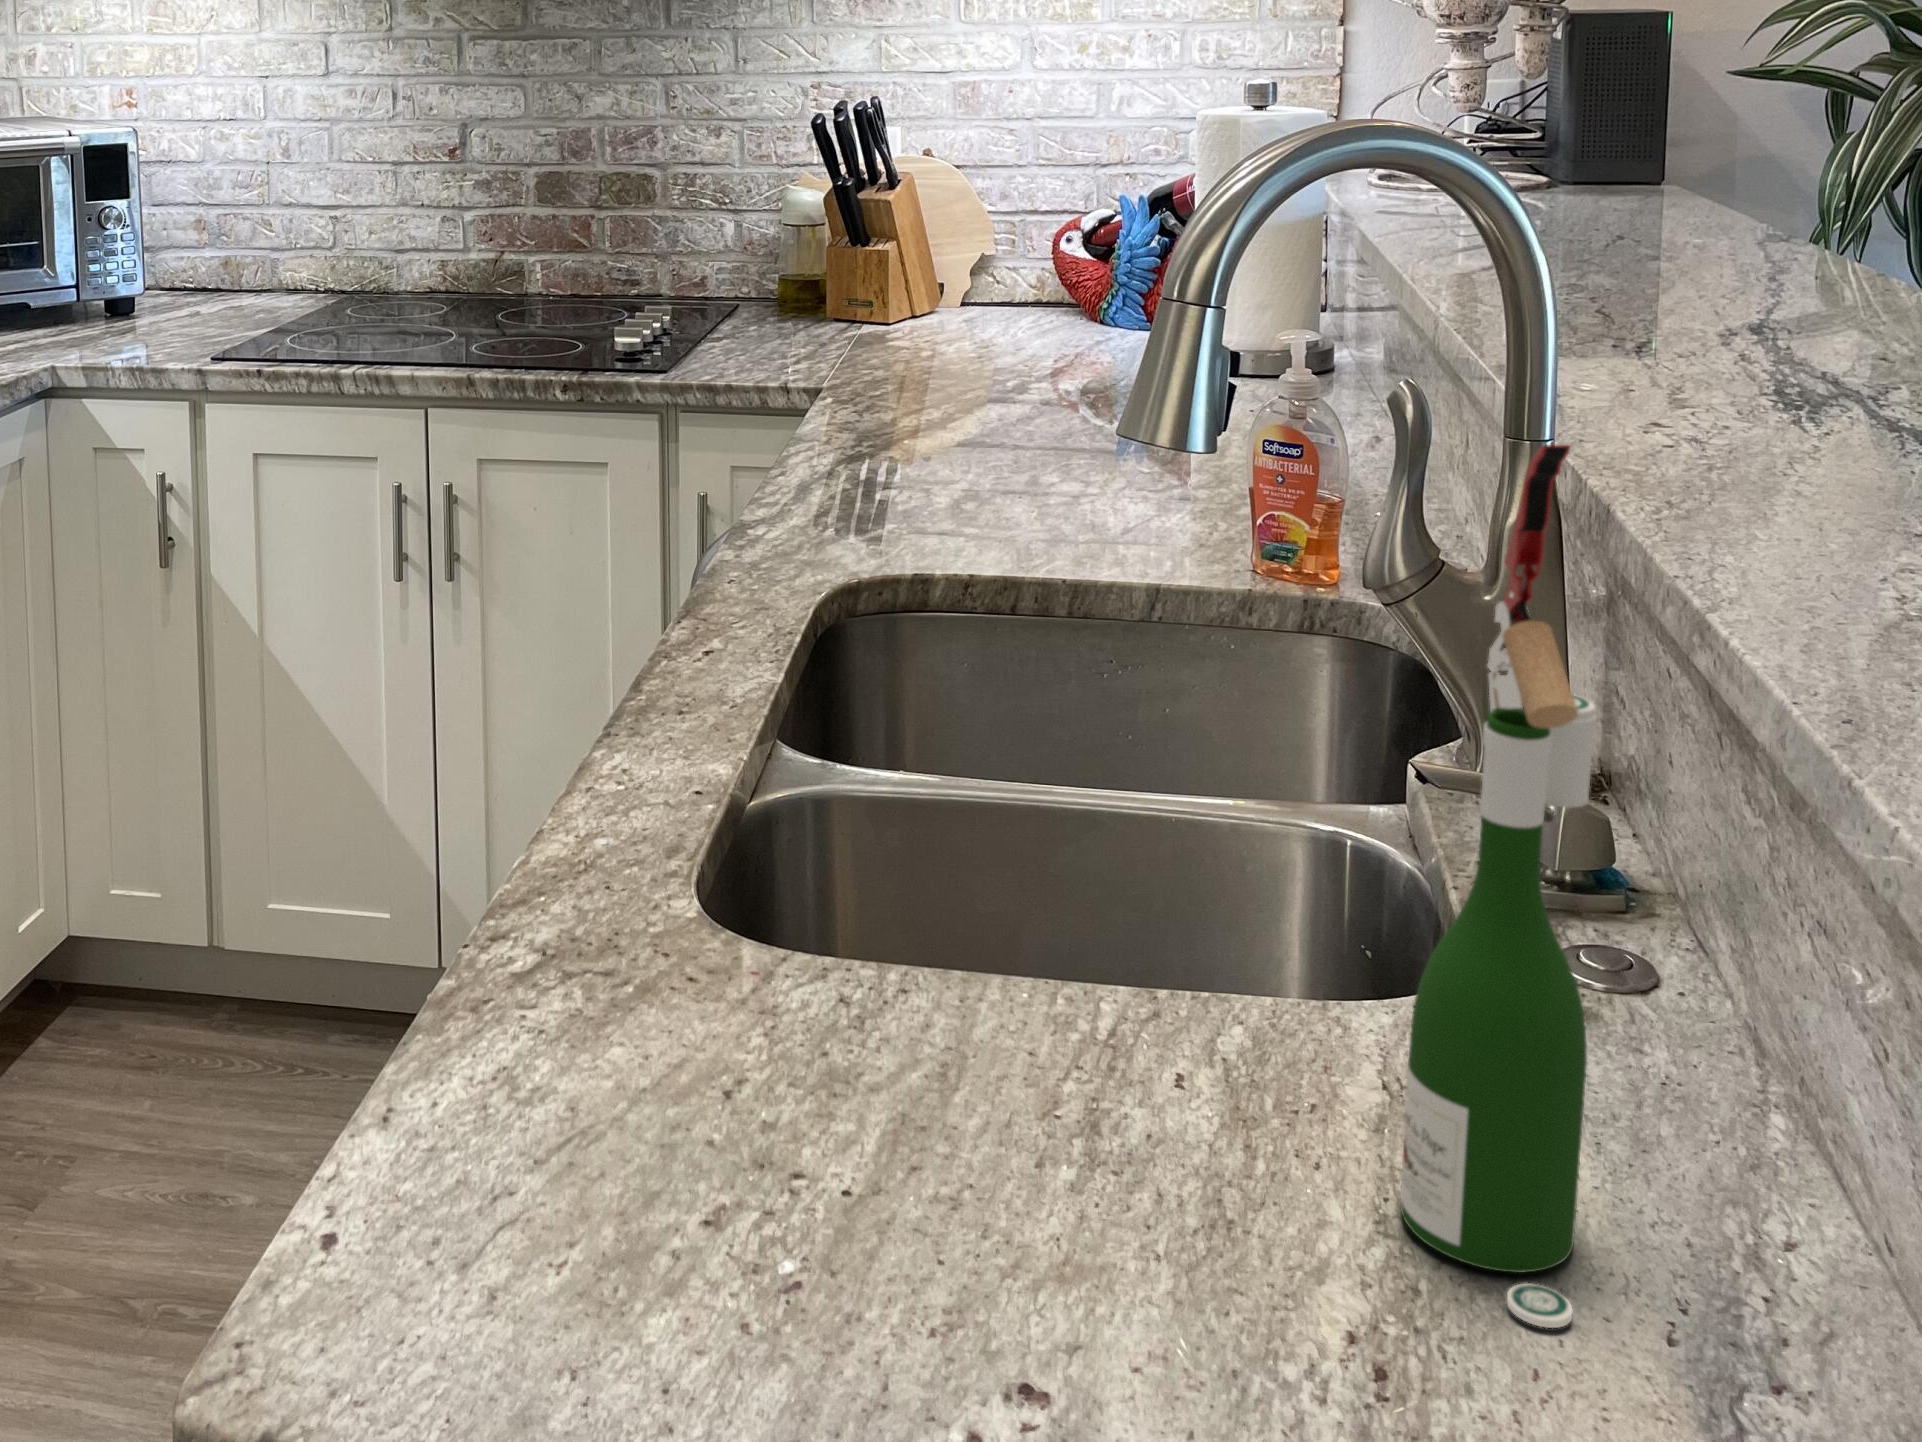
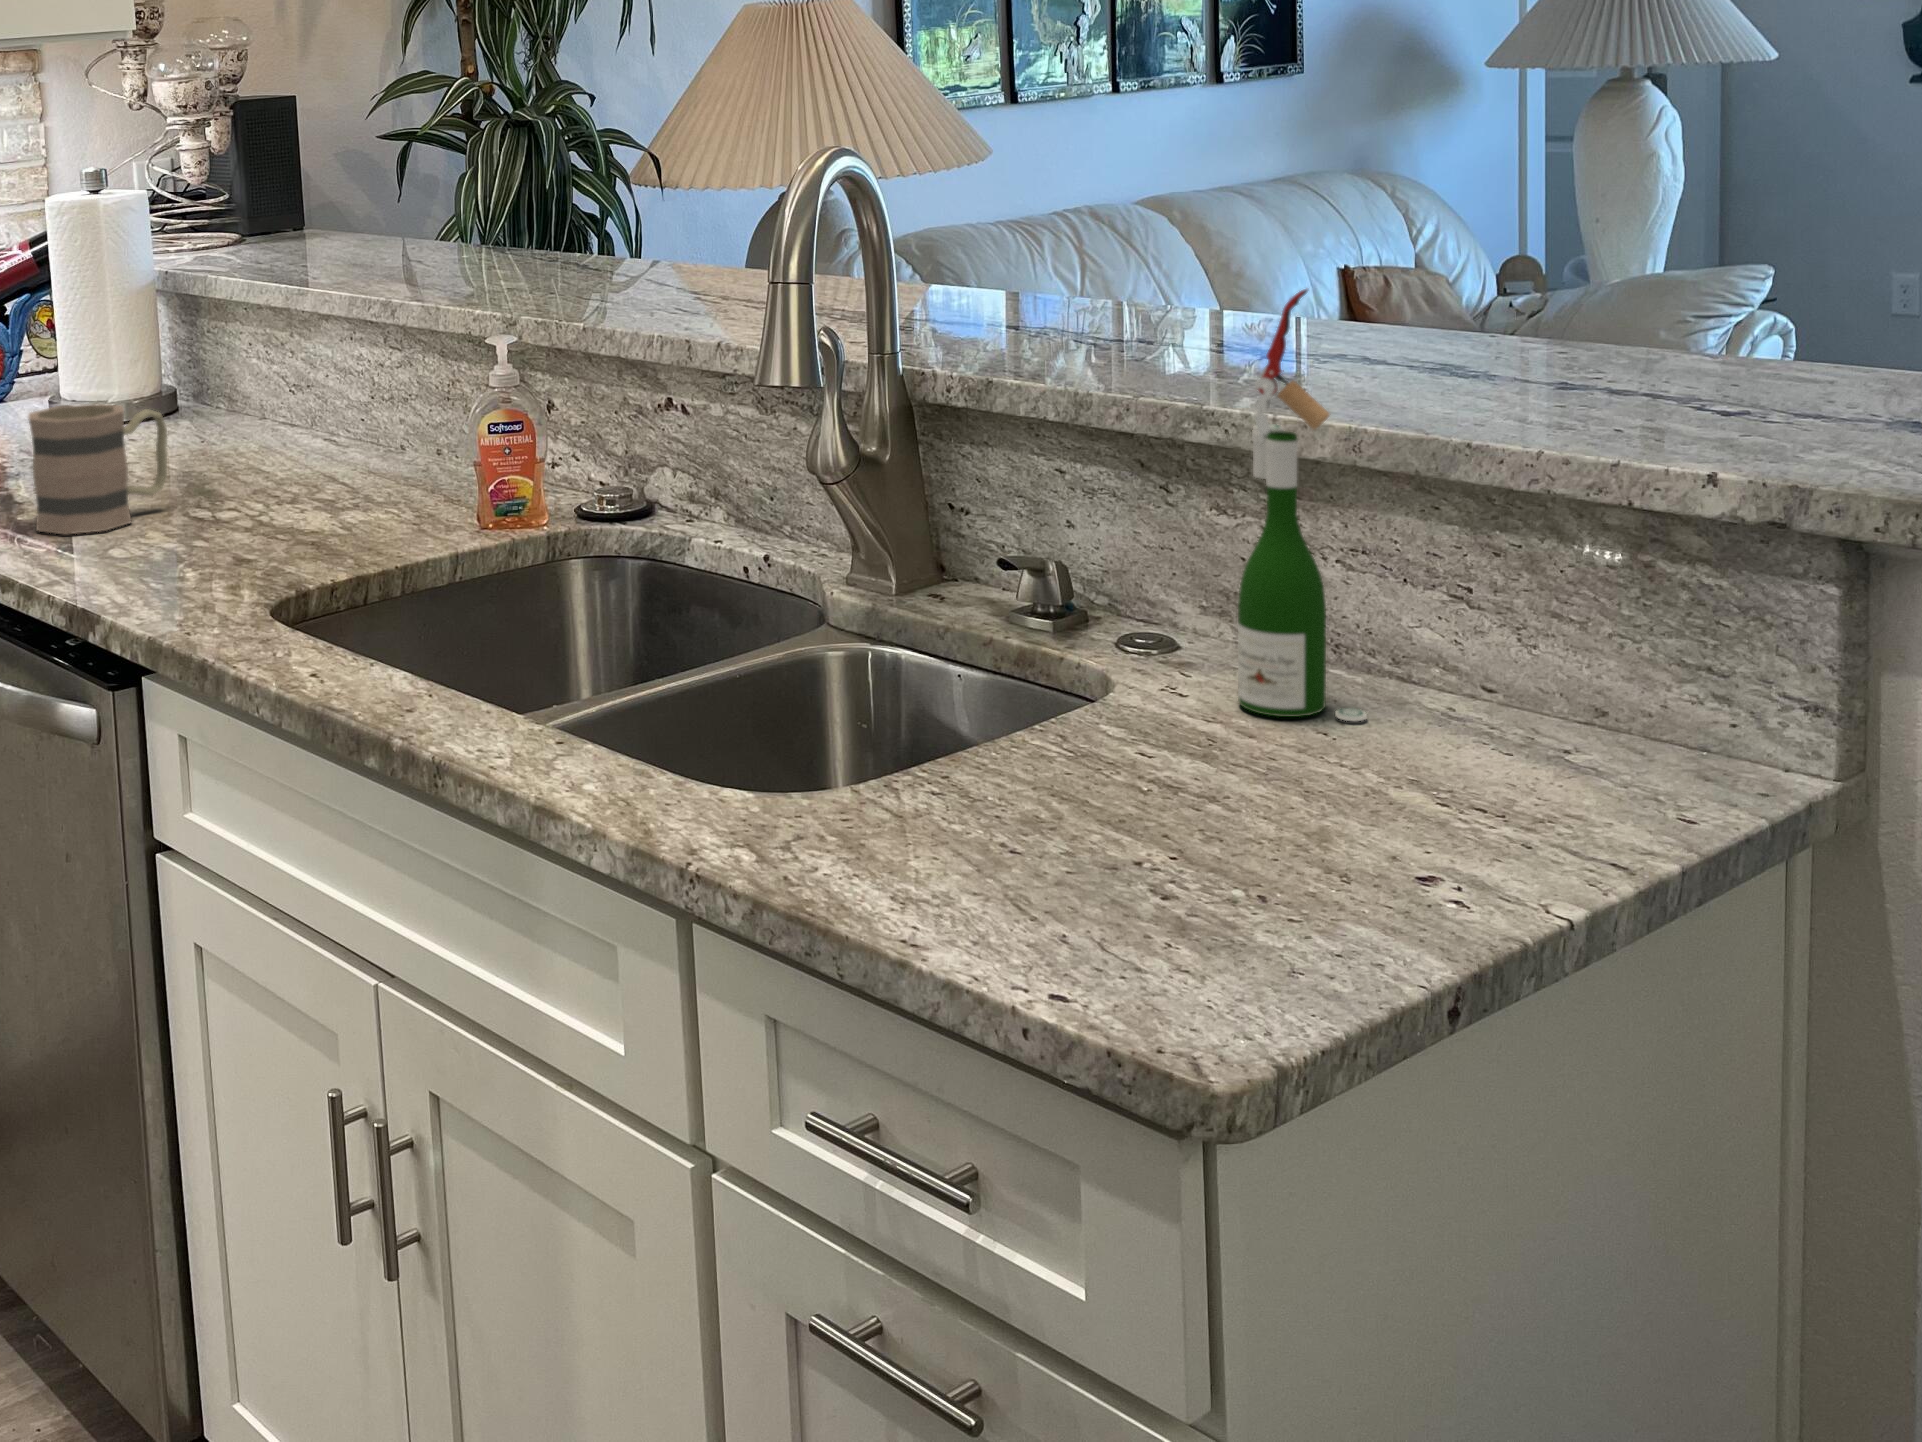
mug: none [861,328,1028,472] -> present [28,403,167,535]

